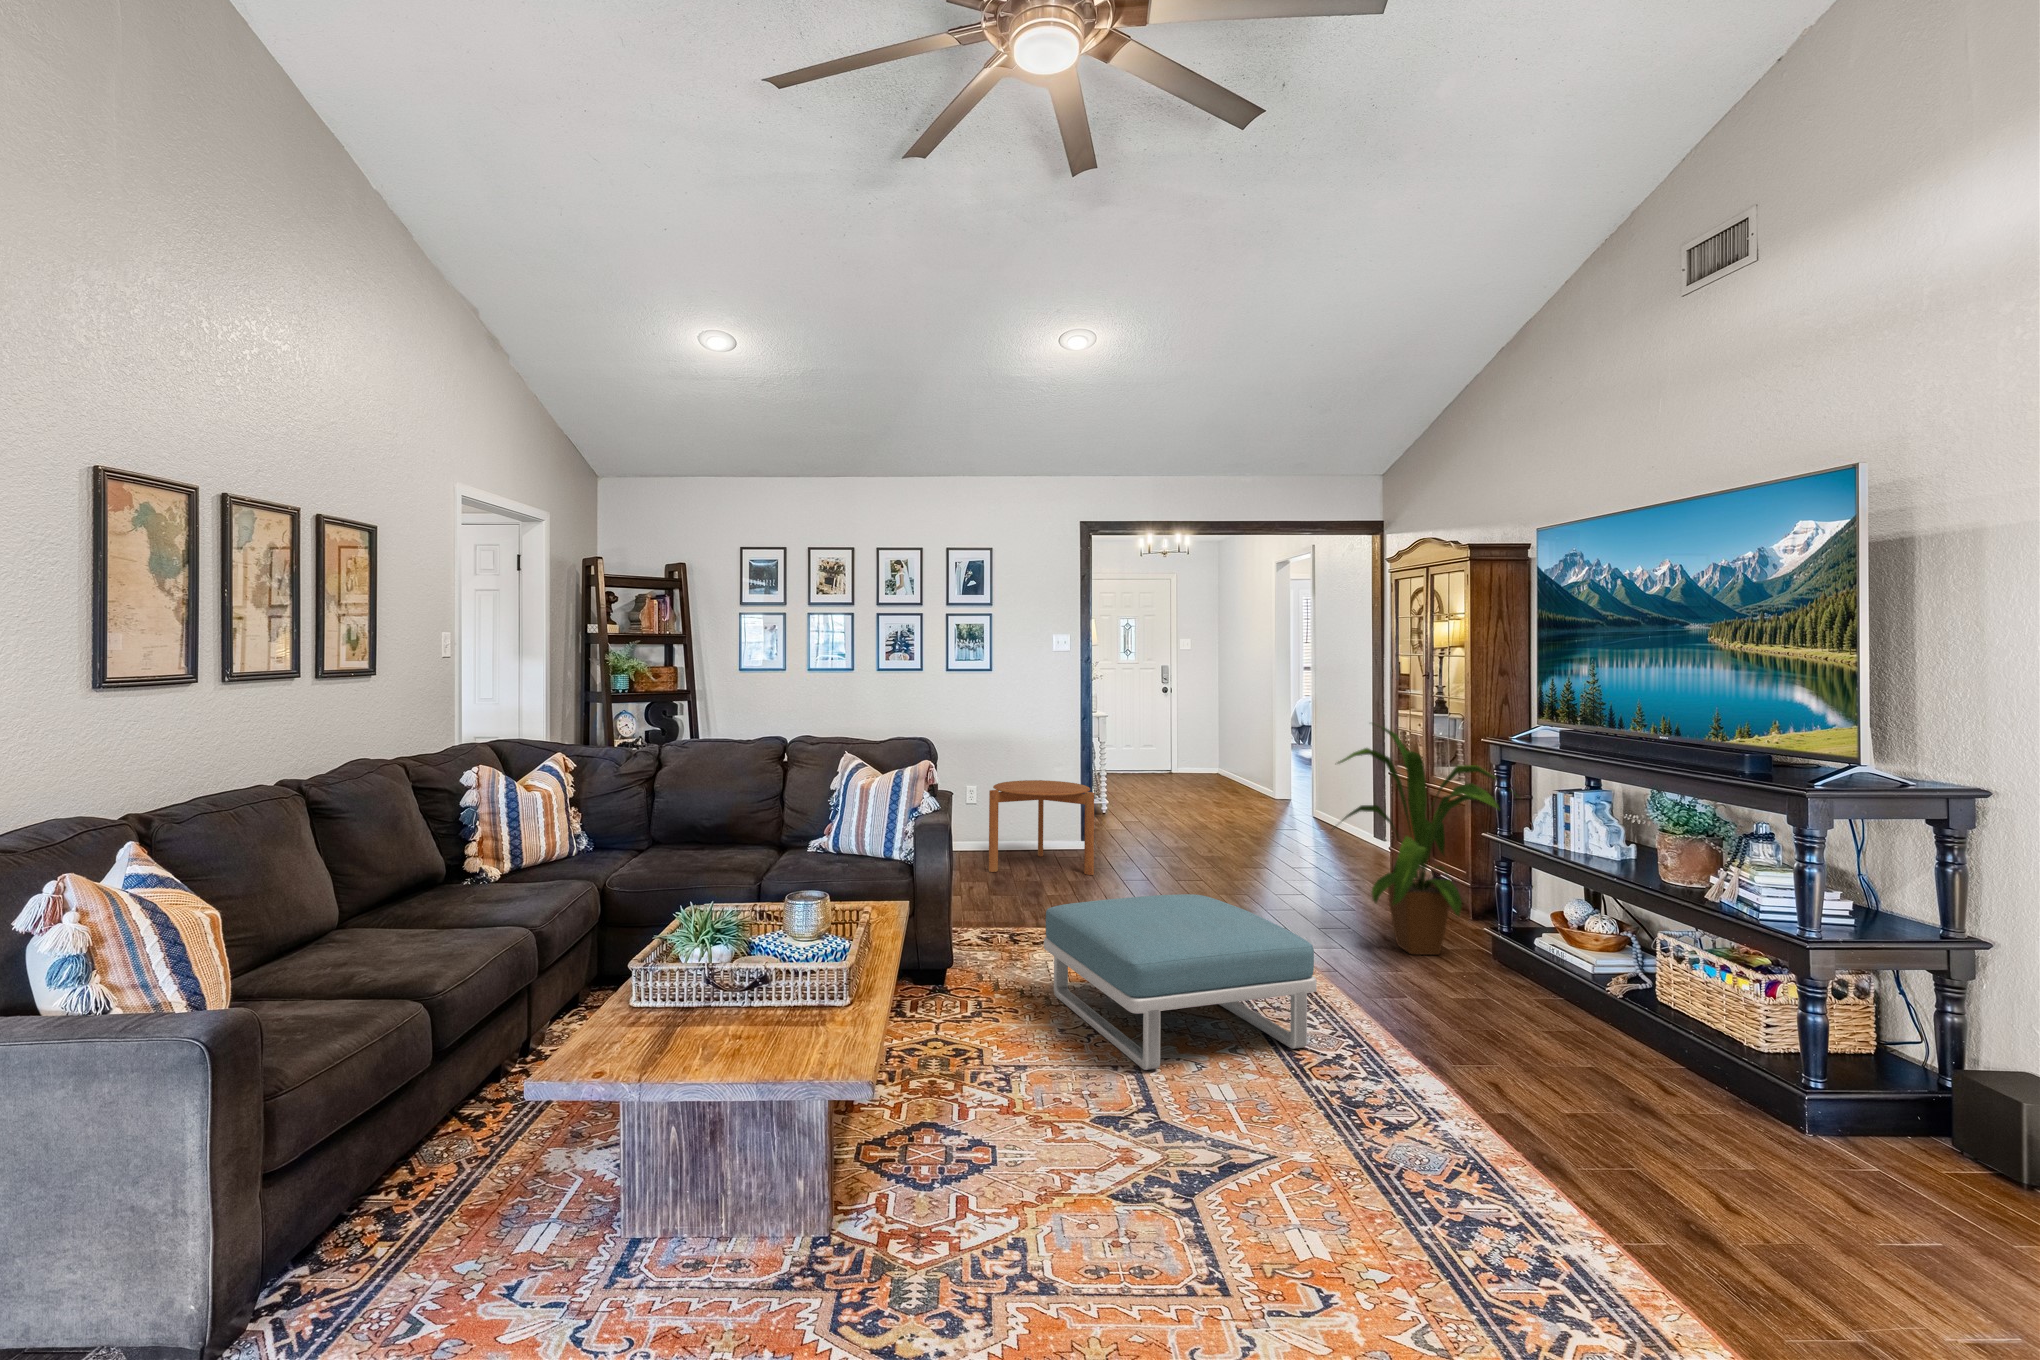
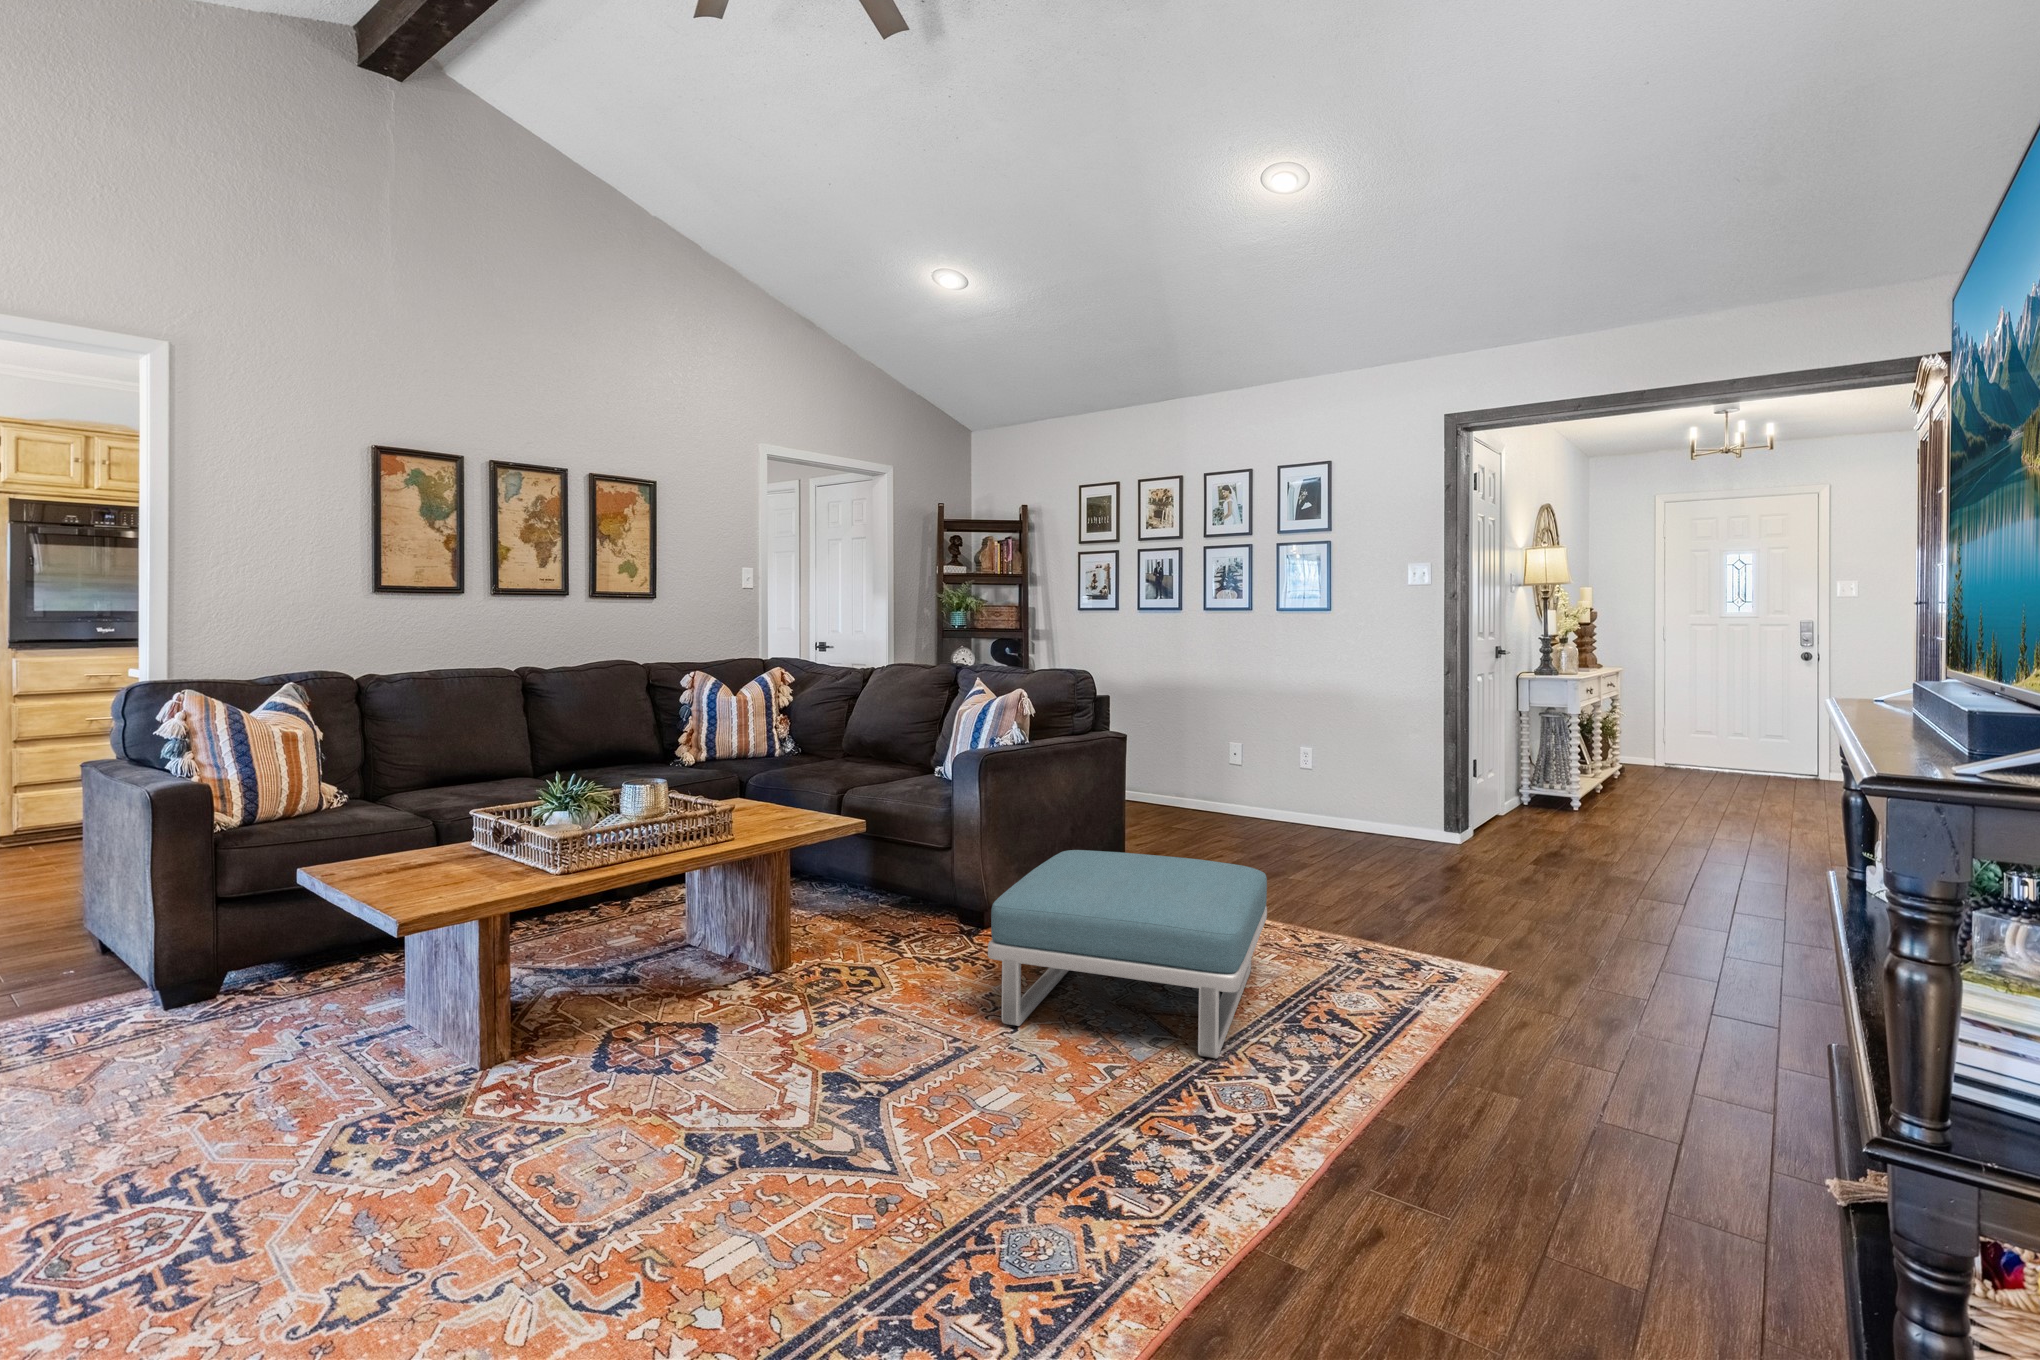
house plant: present [1332,723,1517,955] -> none [1539,670,1831,1033]
side table: present [989,780,1094,875] -> none [1274,739,1411,859]

